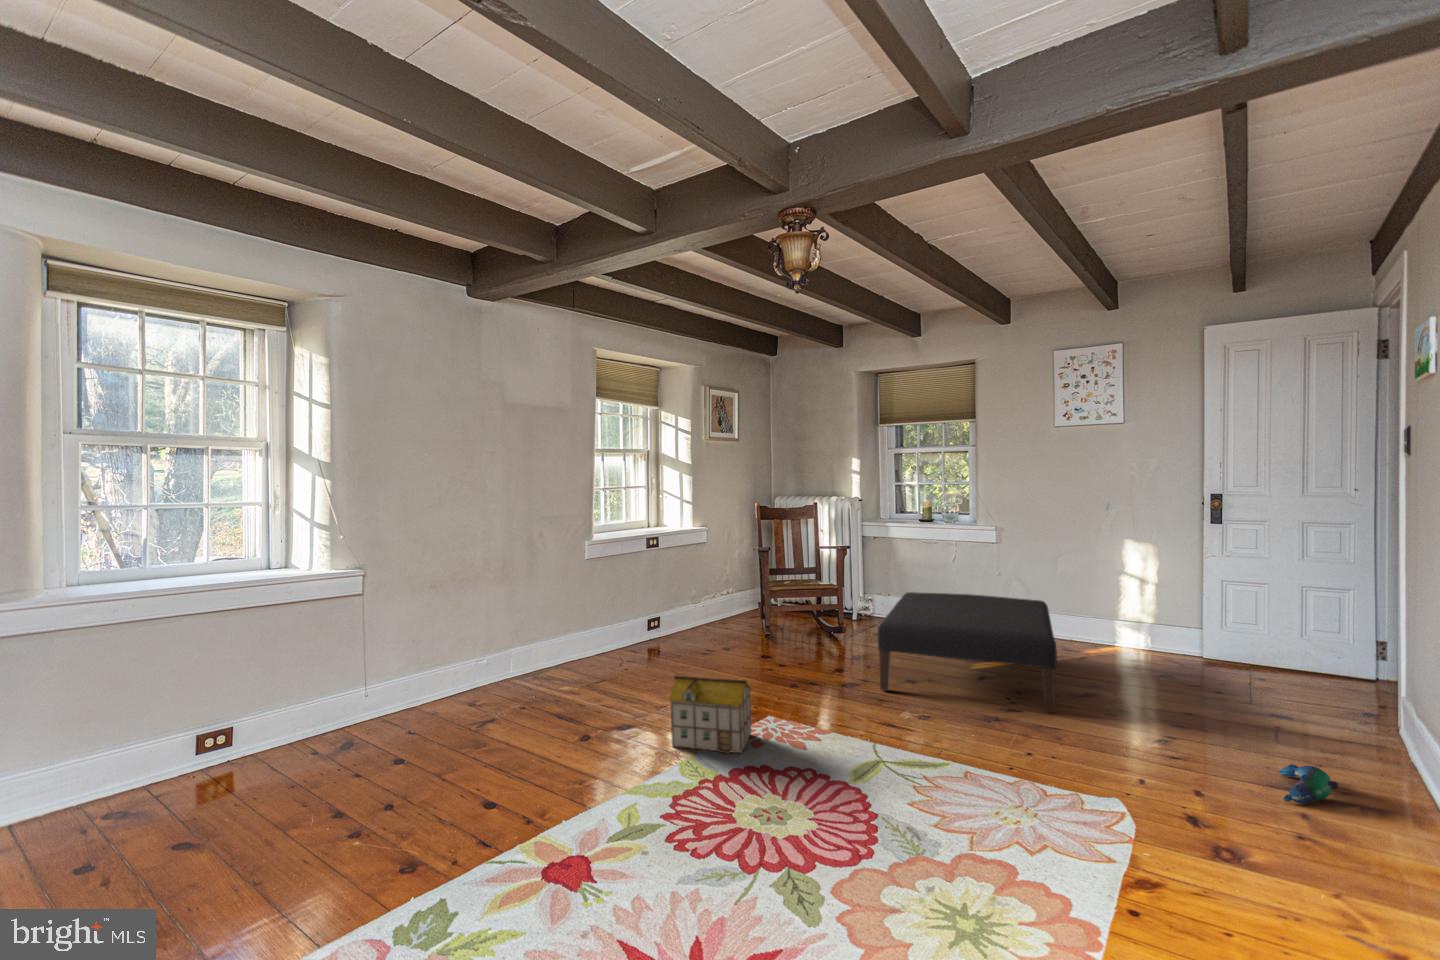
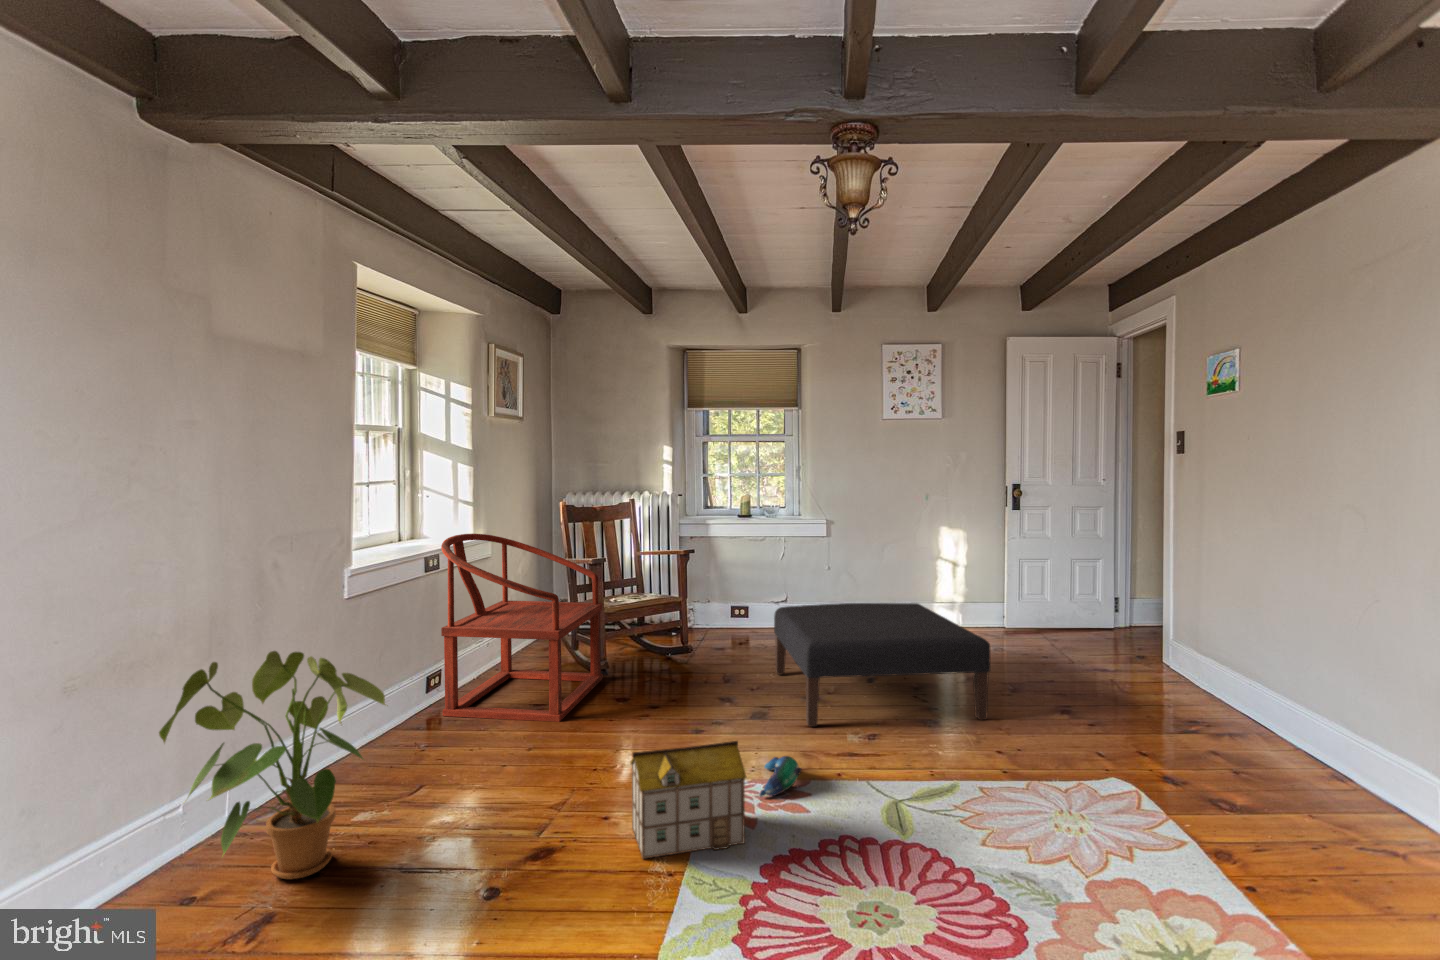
armchair: none [649,523,771,658] -> present [441,534,603,722]
house plant: none [456,588,575,714] -> present [159,651,388,879]
plush toy: present [1279,764,1338,804] -> present [759,756,802,797]

